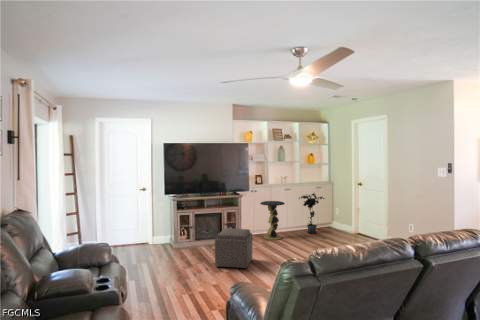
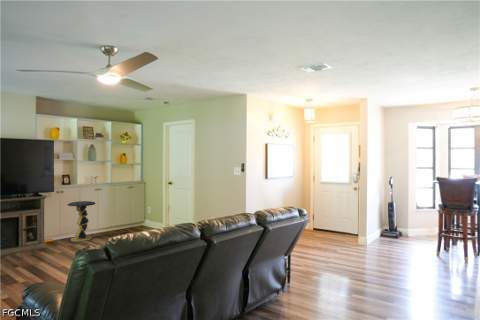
potted plant: present [299,193,324,233] -> none [110,190,137,231]
ottoman: present [215,228,252,269] -> none [11,233,58,277]

